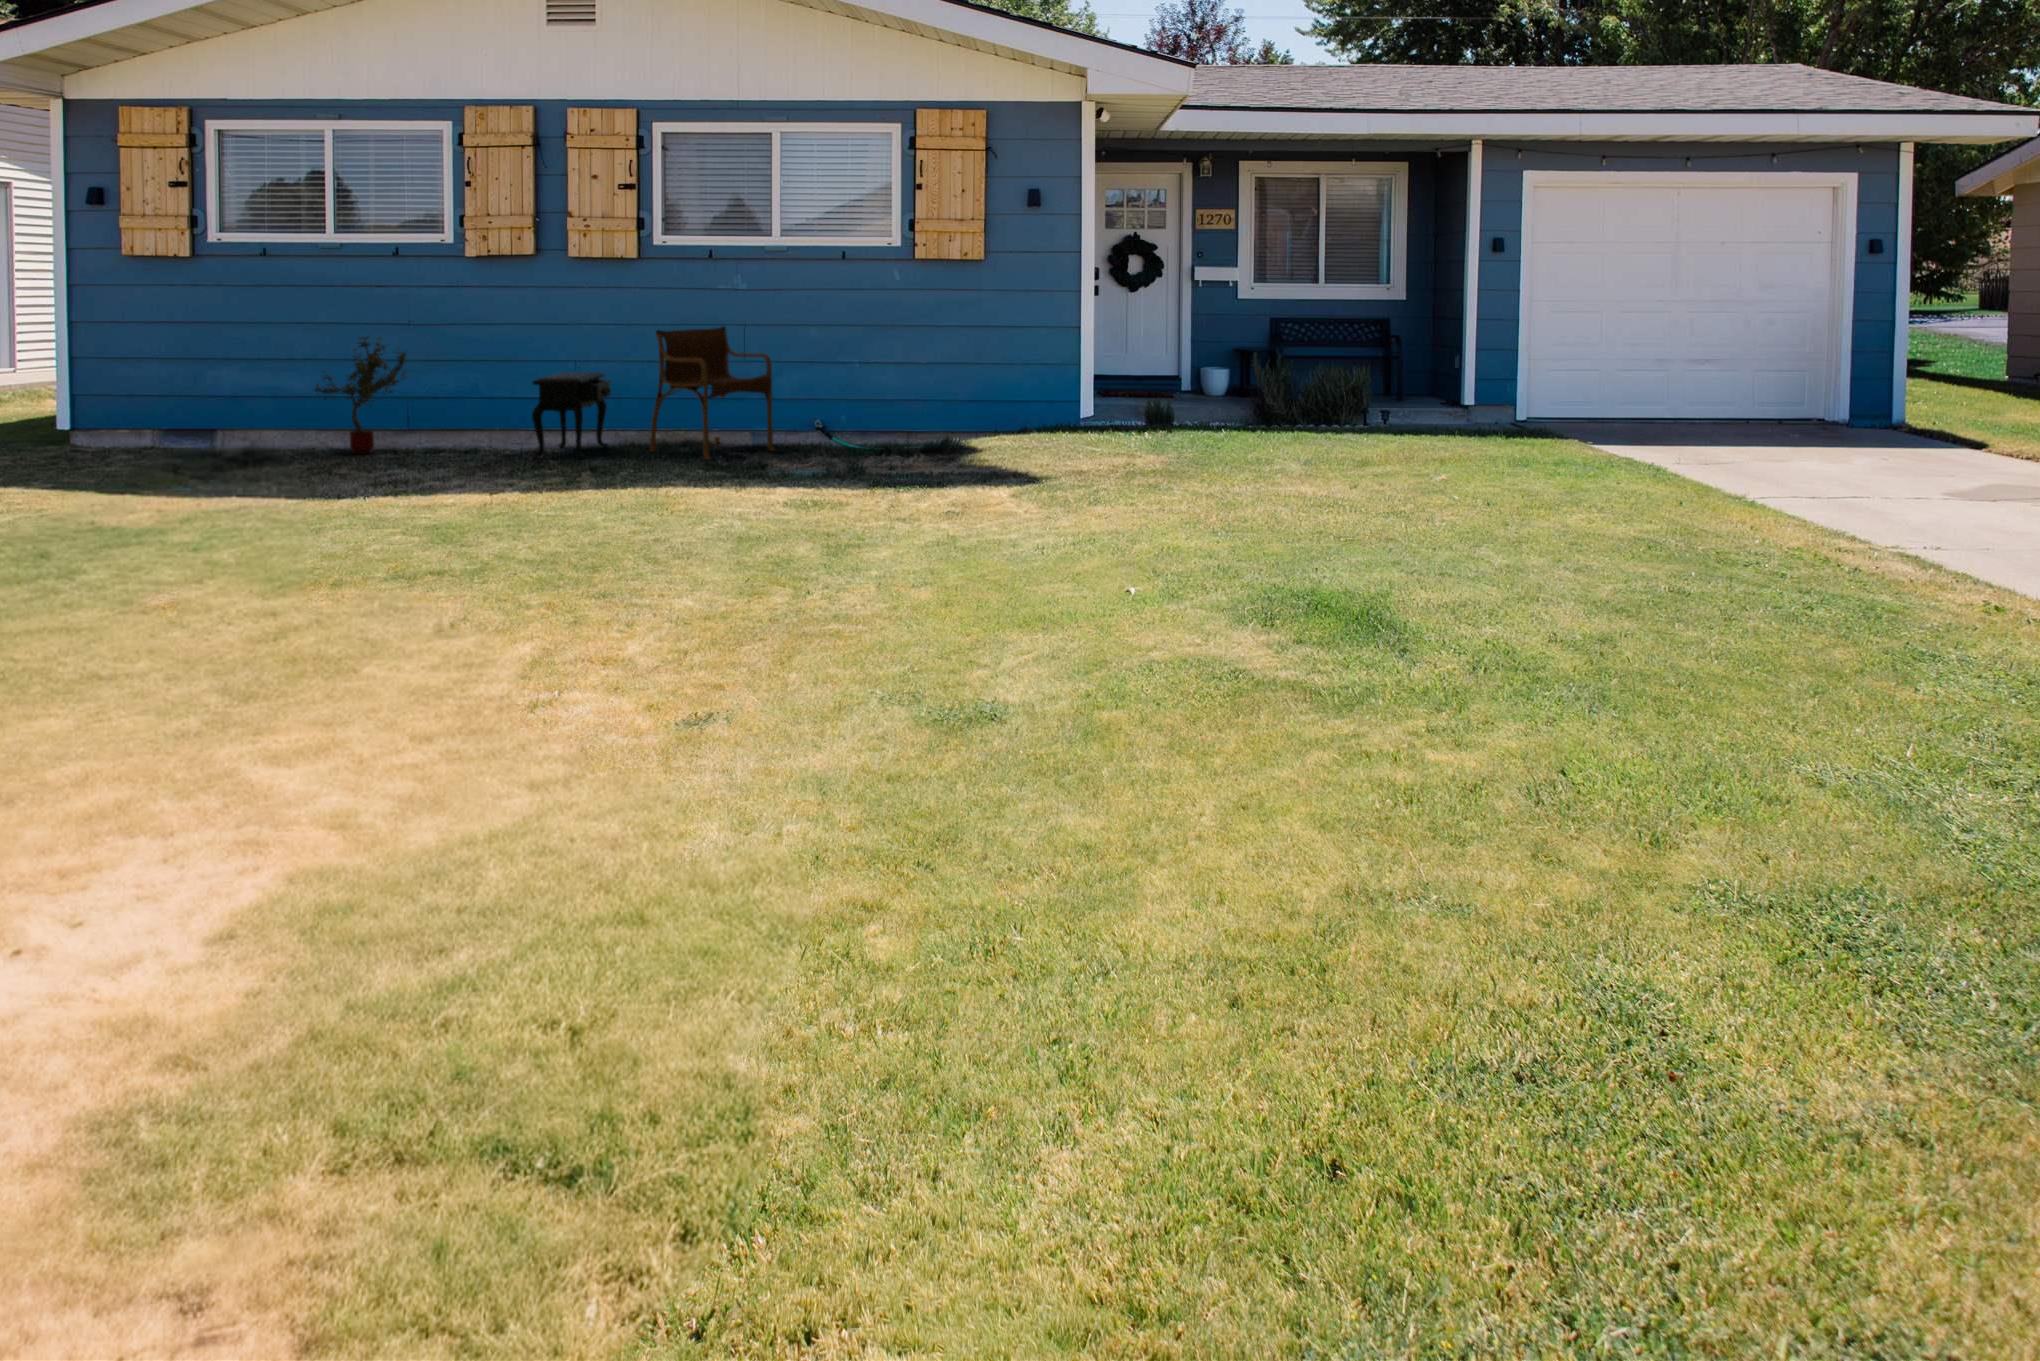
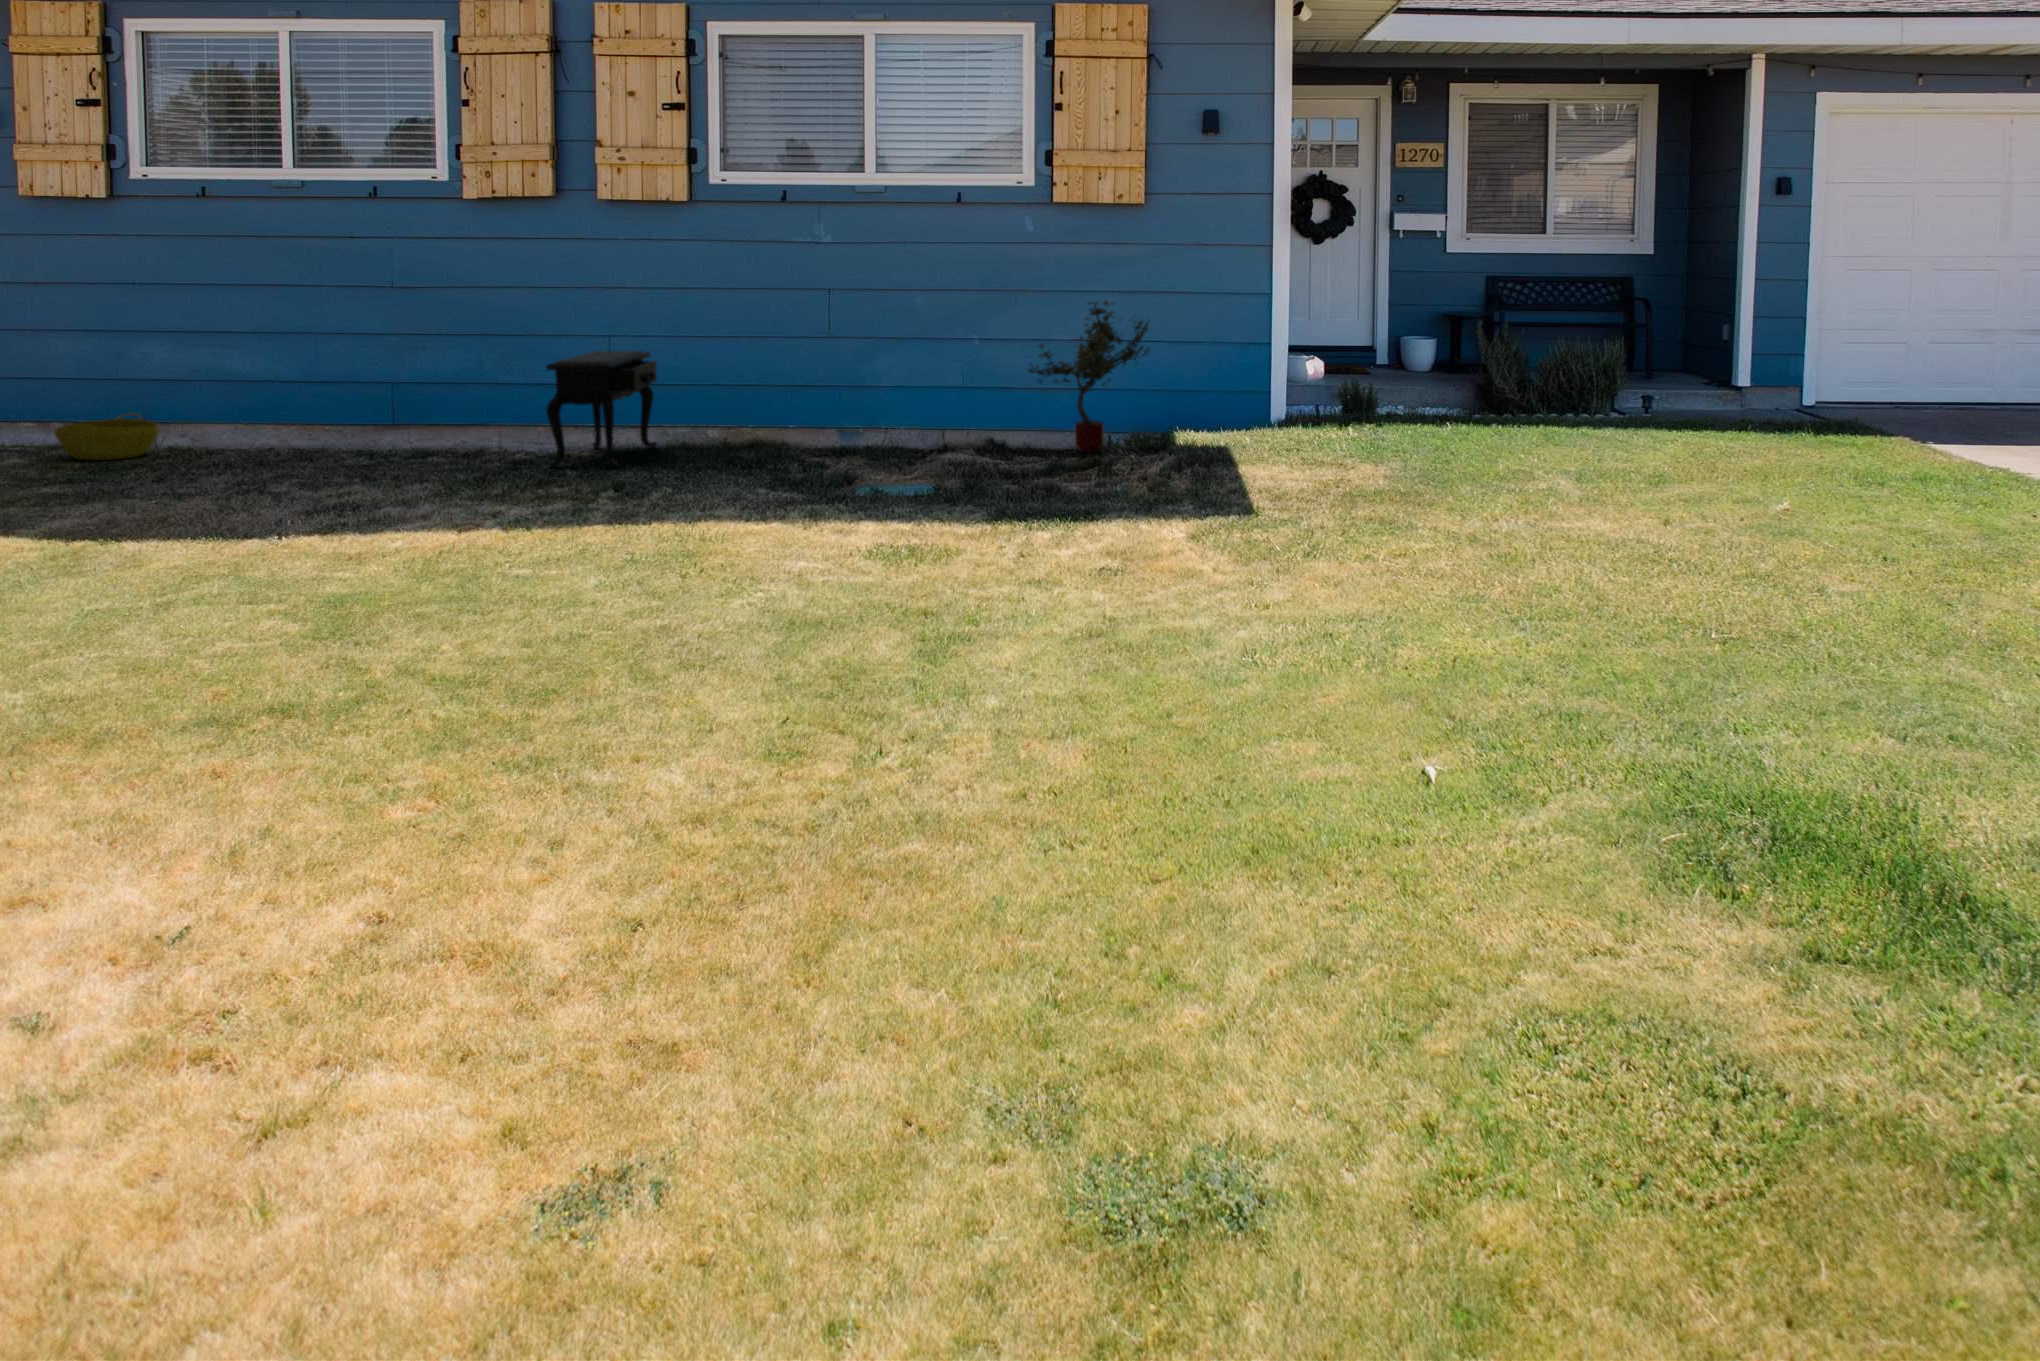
armchair: present [650,327,775,460] -> none [708,290,873,470]
potted tree: present [315,337,406,454] -> present [1028,301,1149,452]
basket: none [151,420,228,454] -> present [55,413,159,460]

